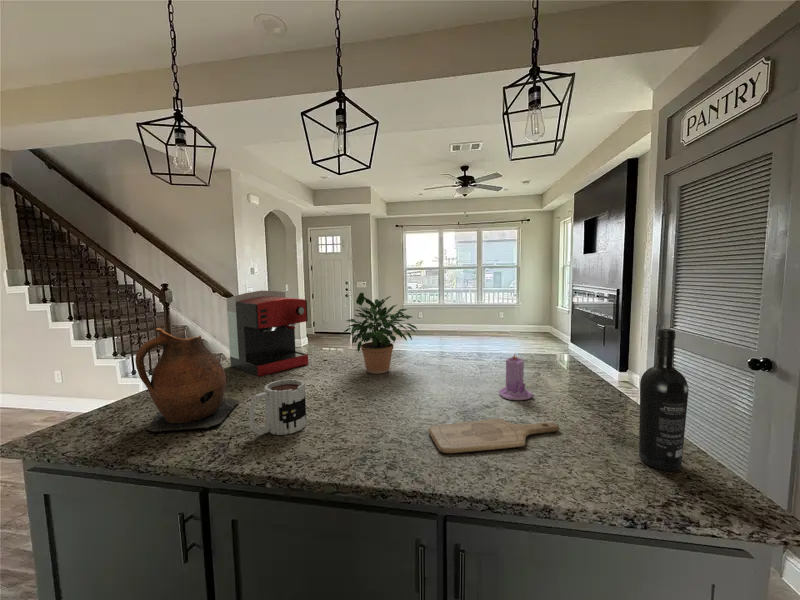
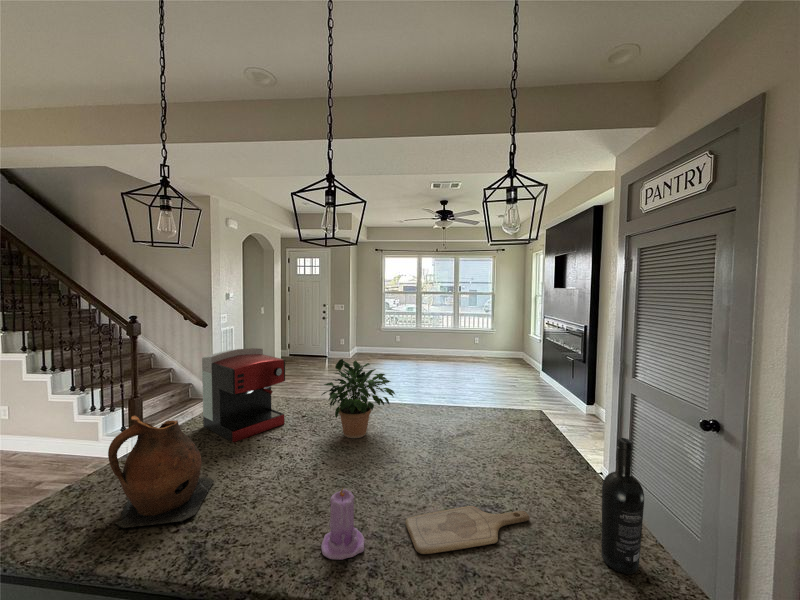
candle: present [499,355,534,400] -> present [321,487,365,560]
mug: present [249,379,306,435] -> none [227,466,284,532]

